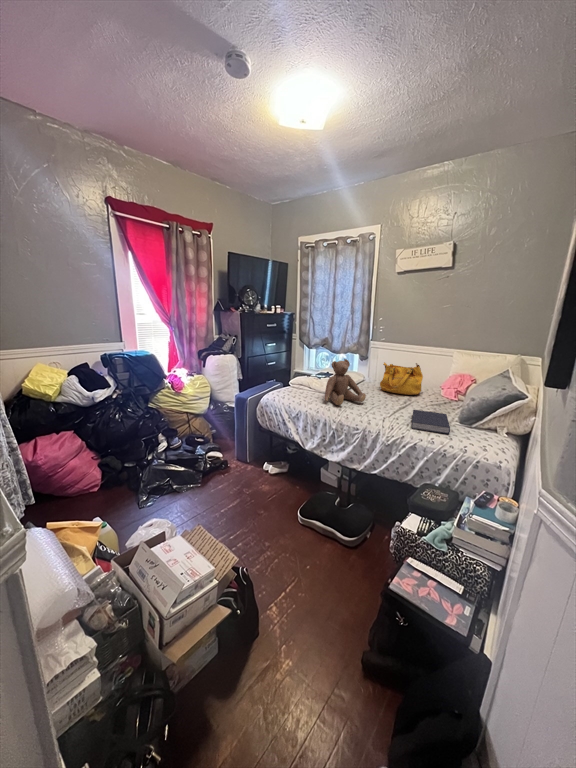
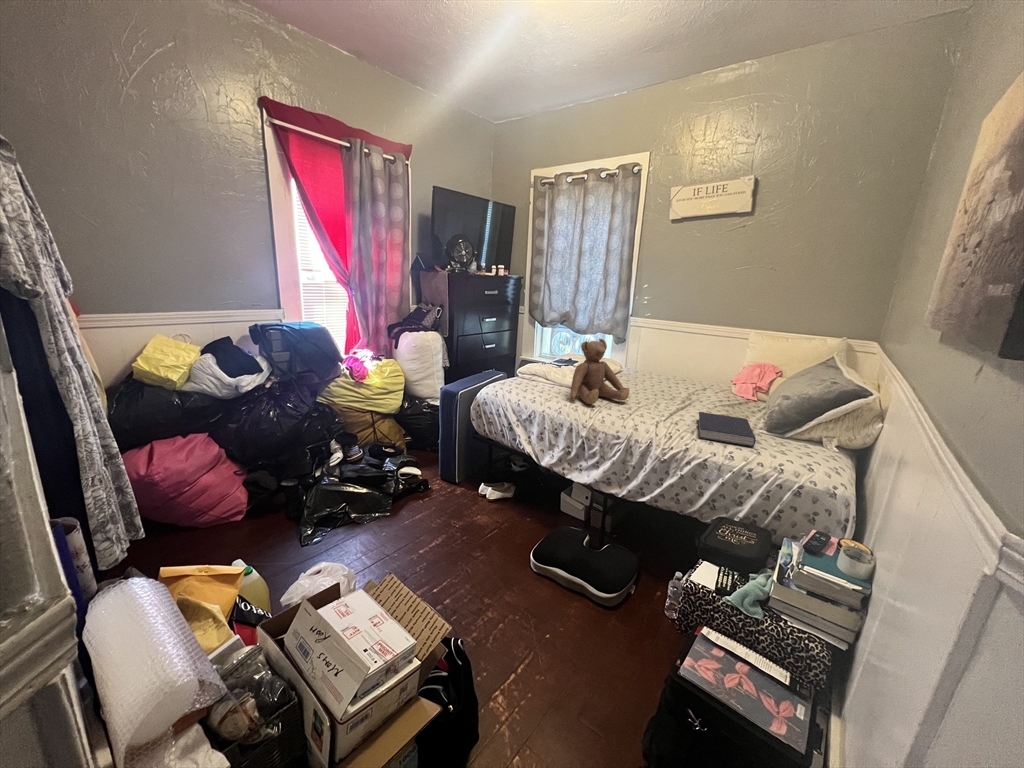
handbag: present [380,362,423,395] -> none [647,346,709,393]

